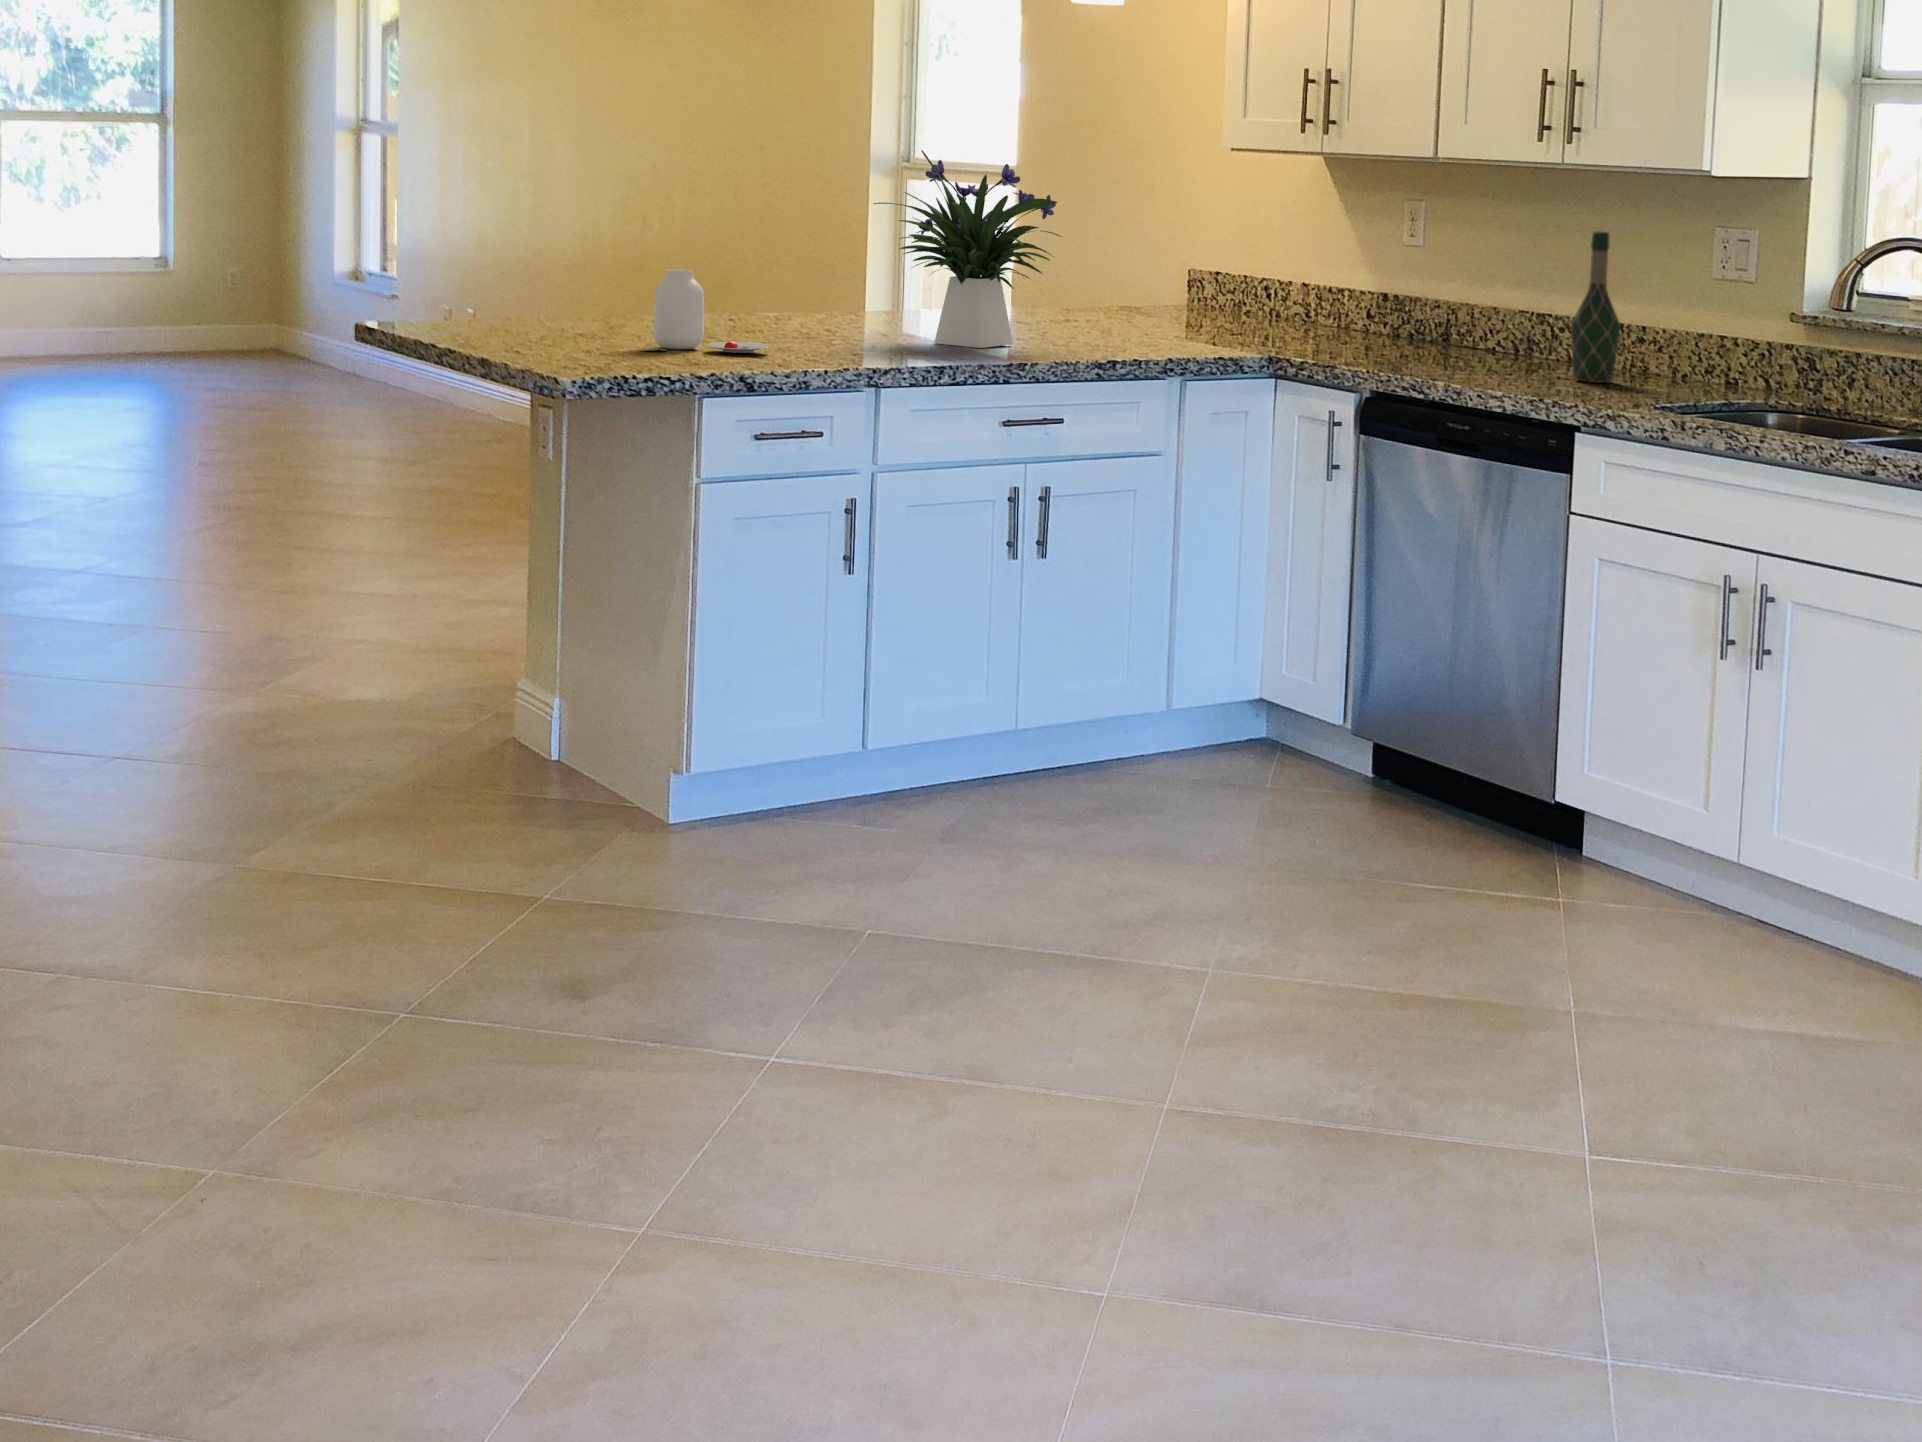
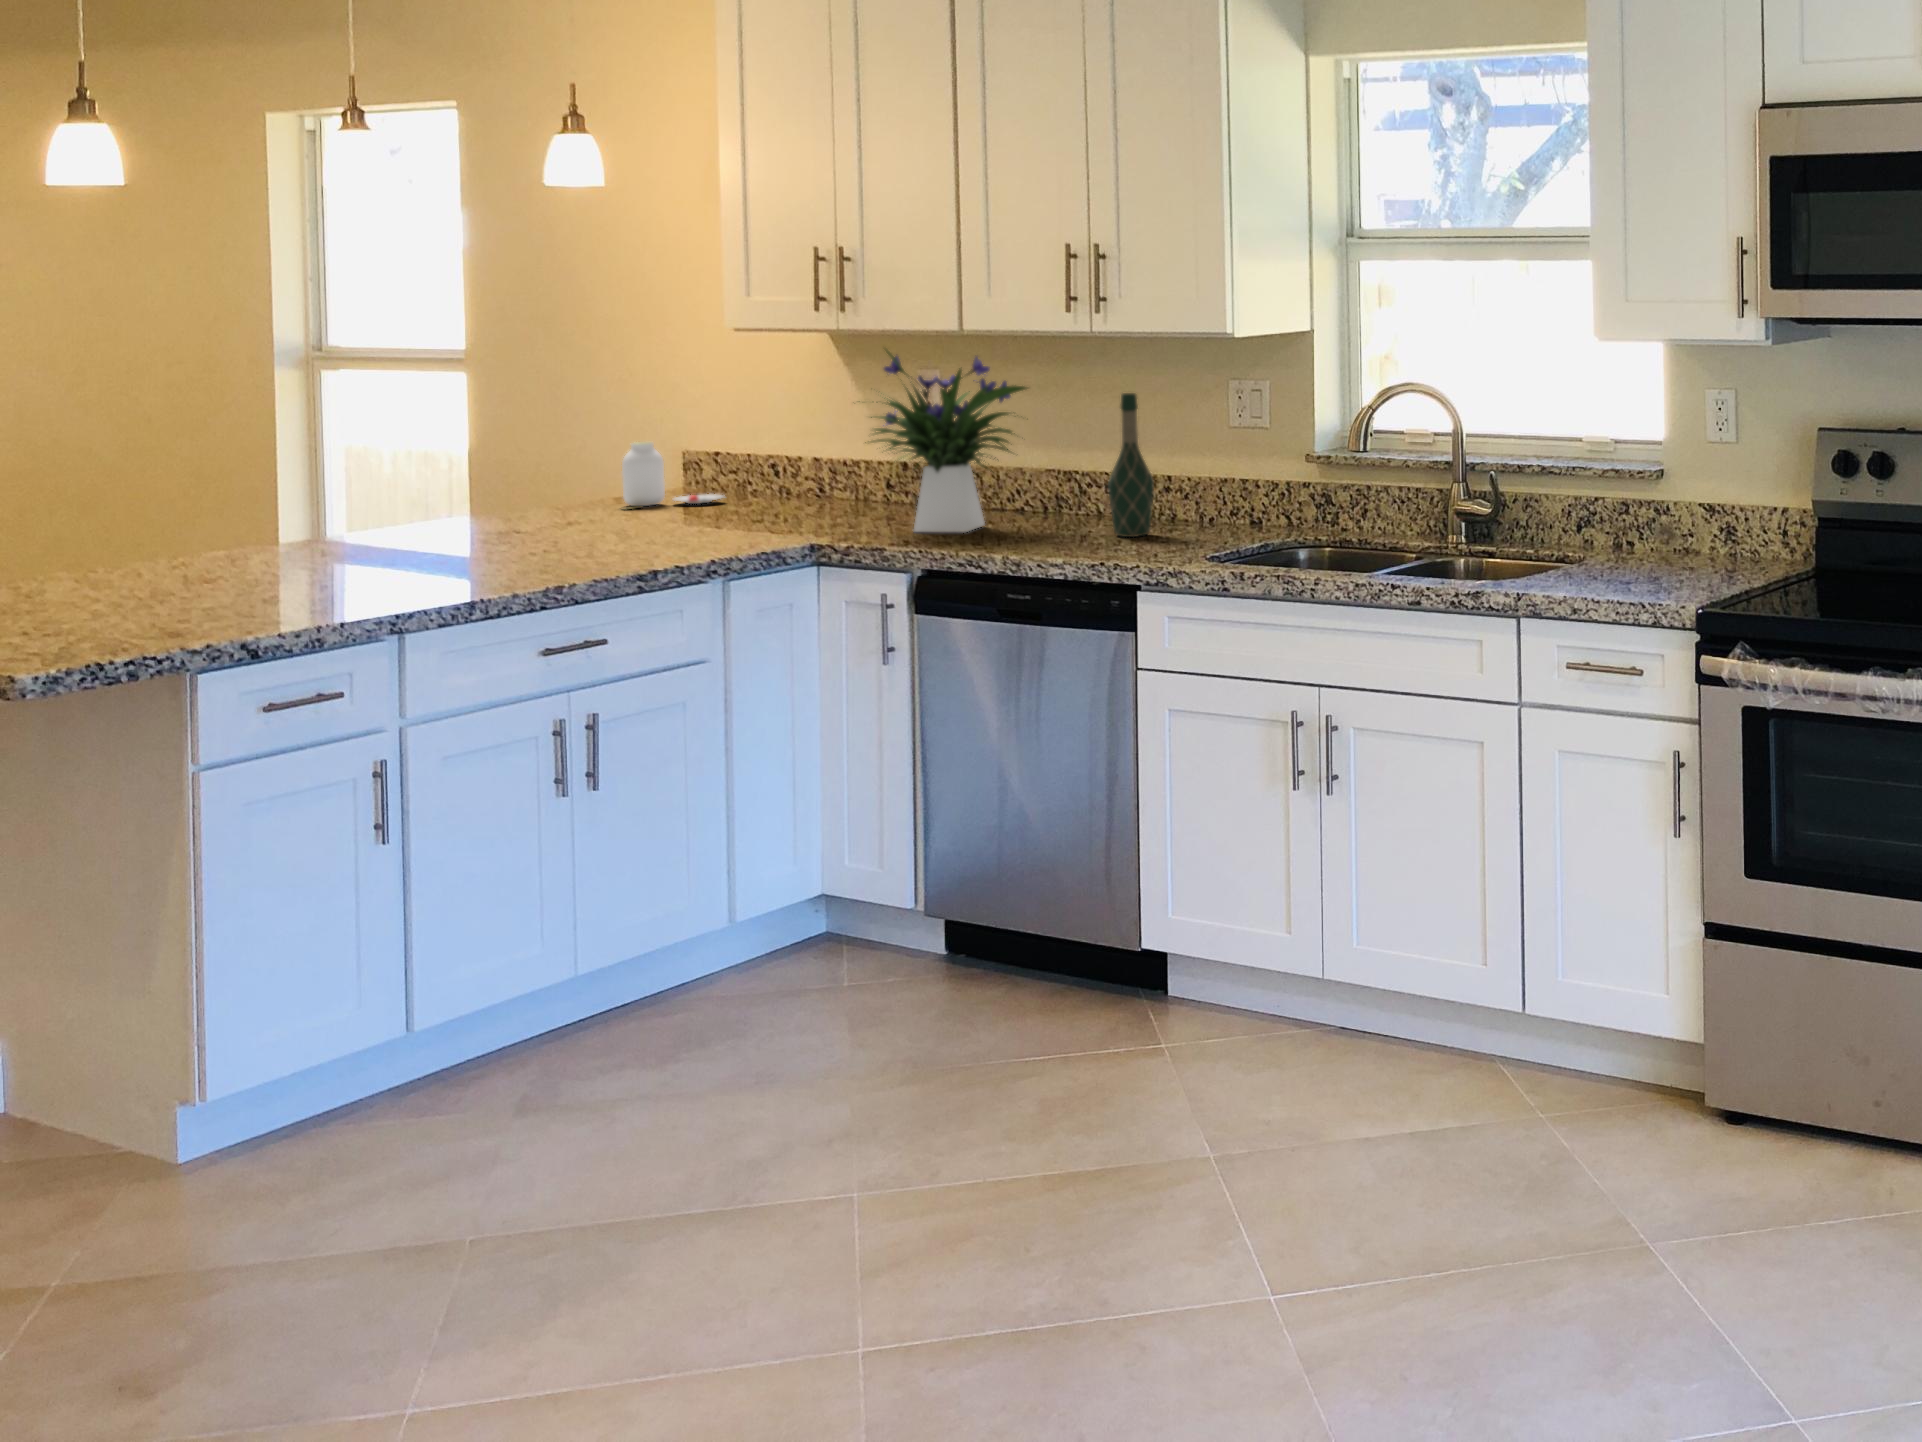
flower arrangement: present [874,150,1061,348] -> present [859,350,1027,532]
jar: present [639,269,771,353] -> present [622,442,725,509]

